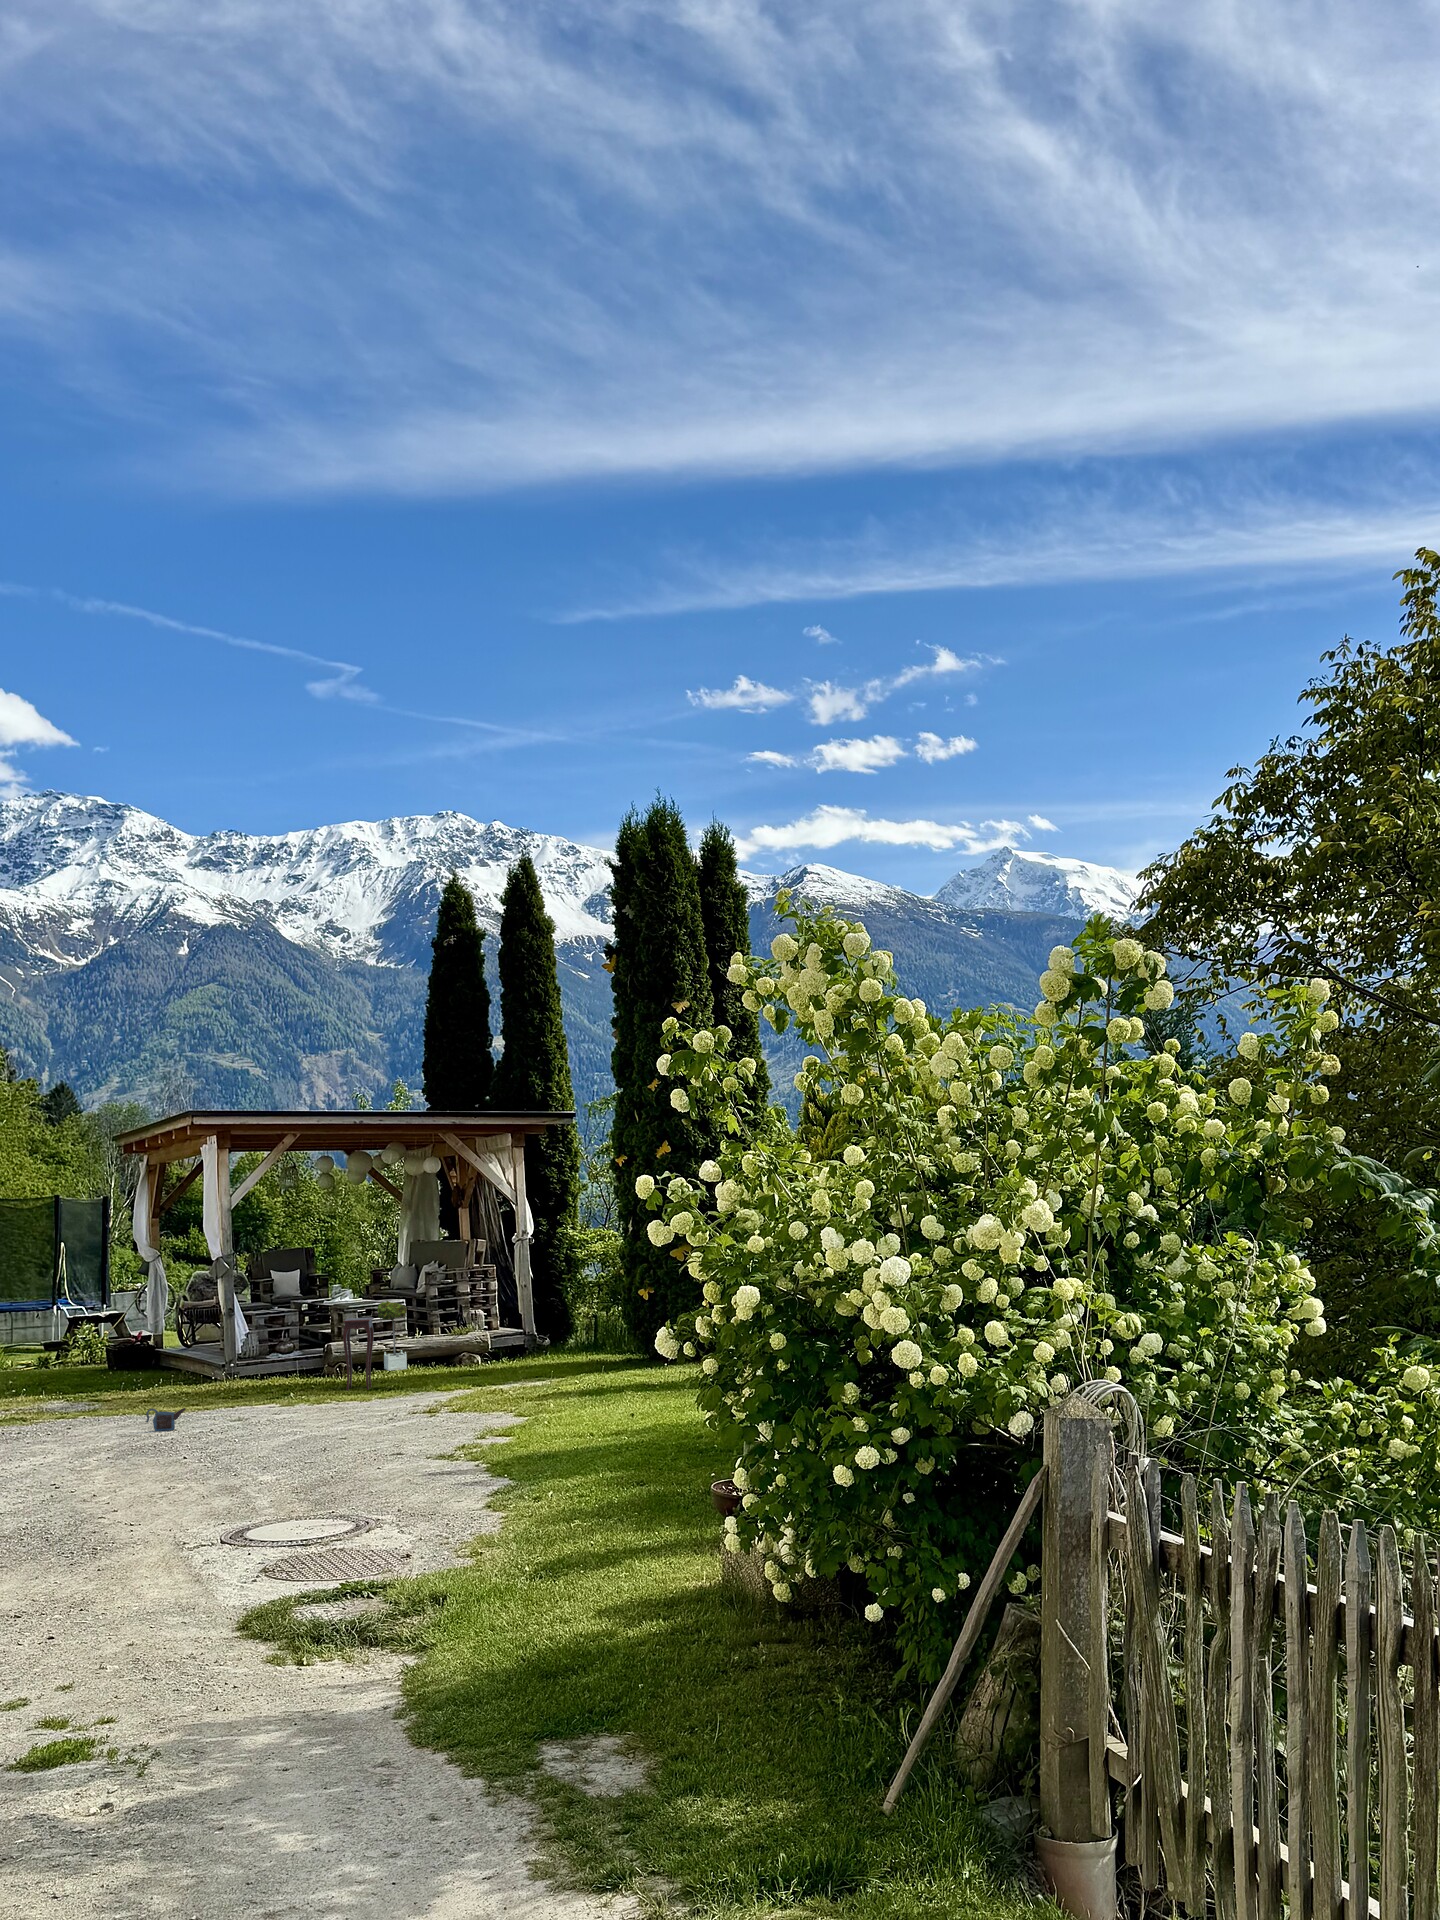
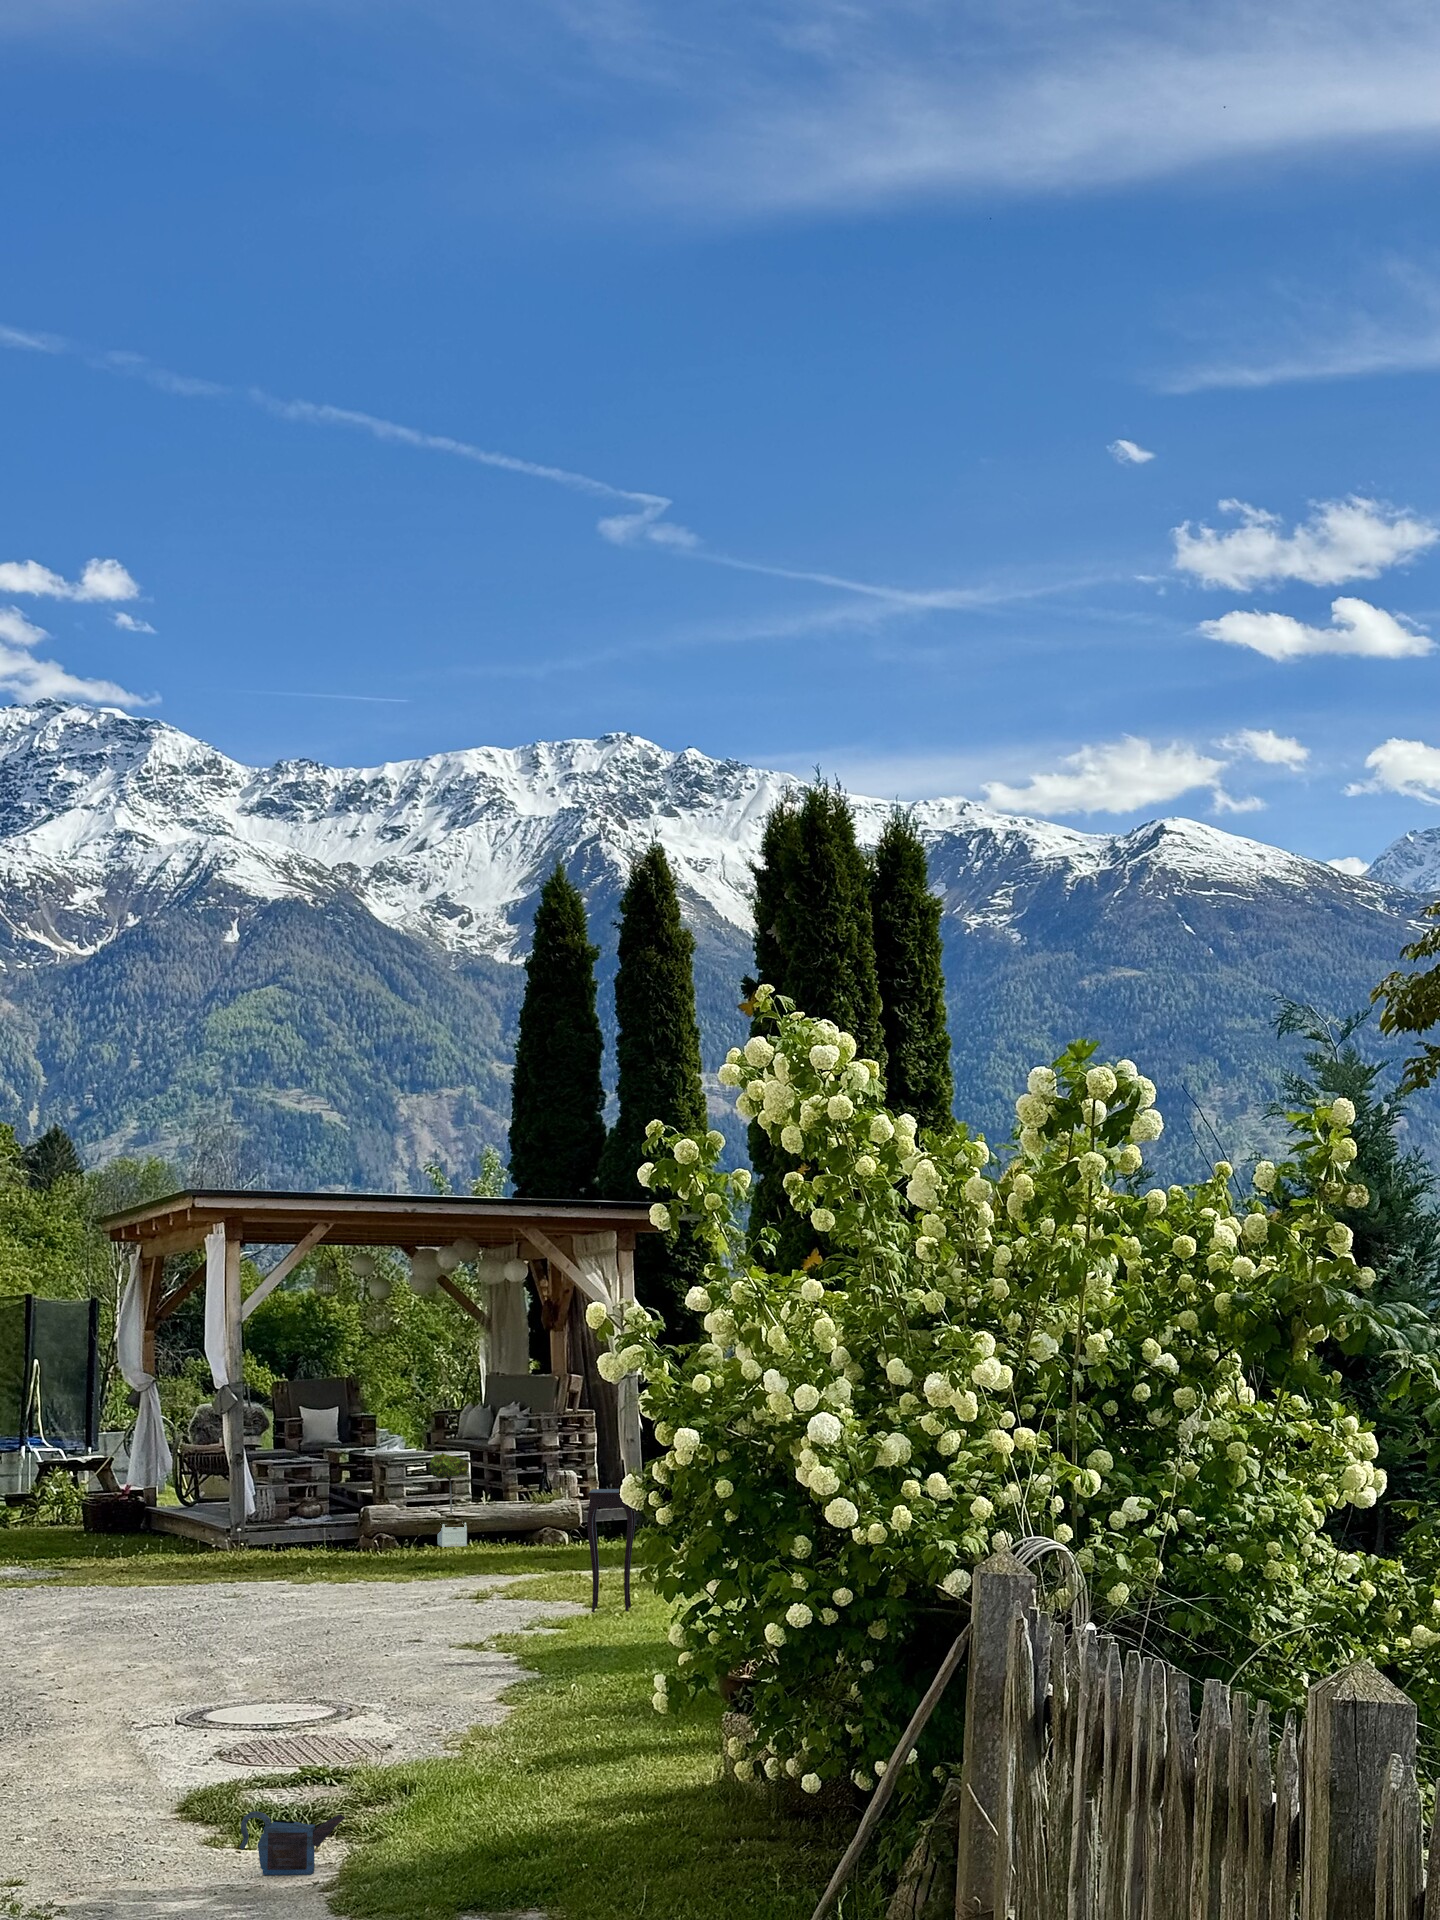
side table: present [343,1317,374,1391] -> present [587,1489,635,1612]
watering can: present [146,1408,186,1431] -> present [239,1811,345,1875]

